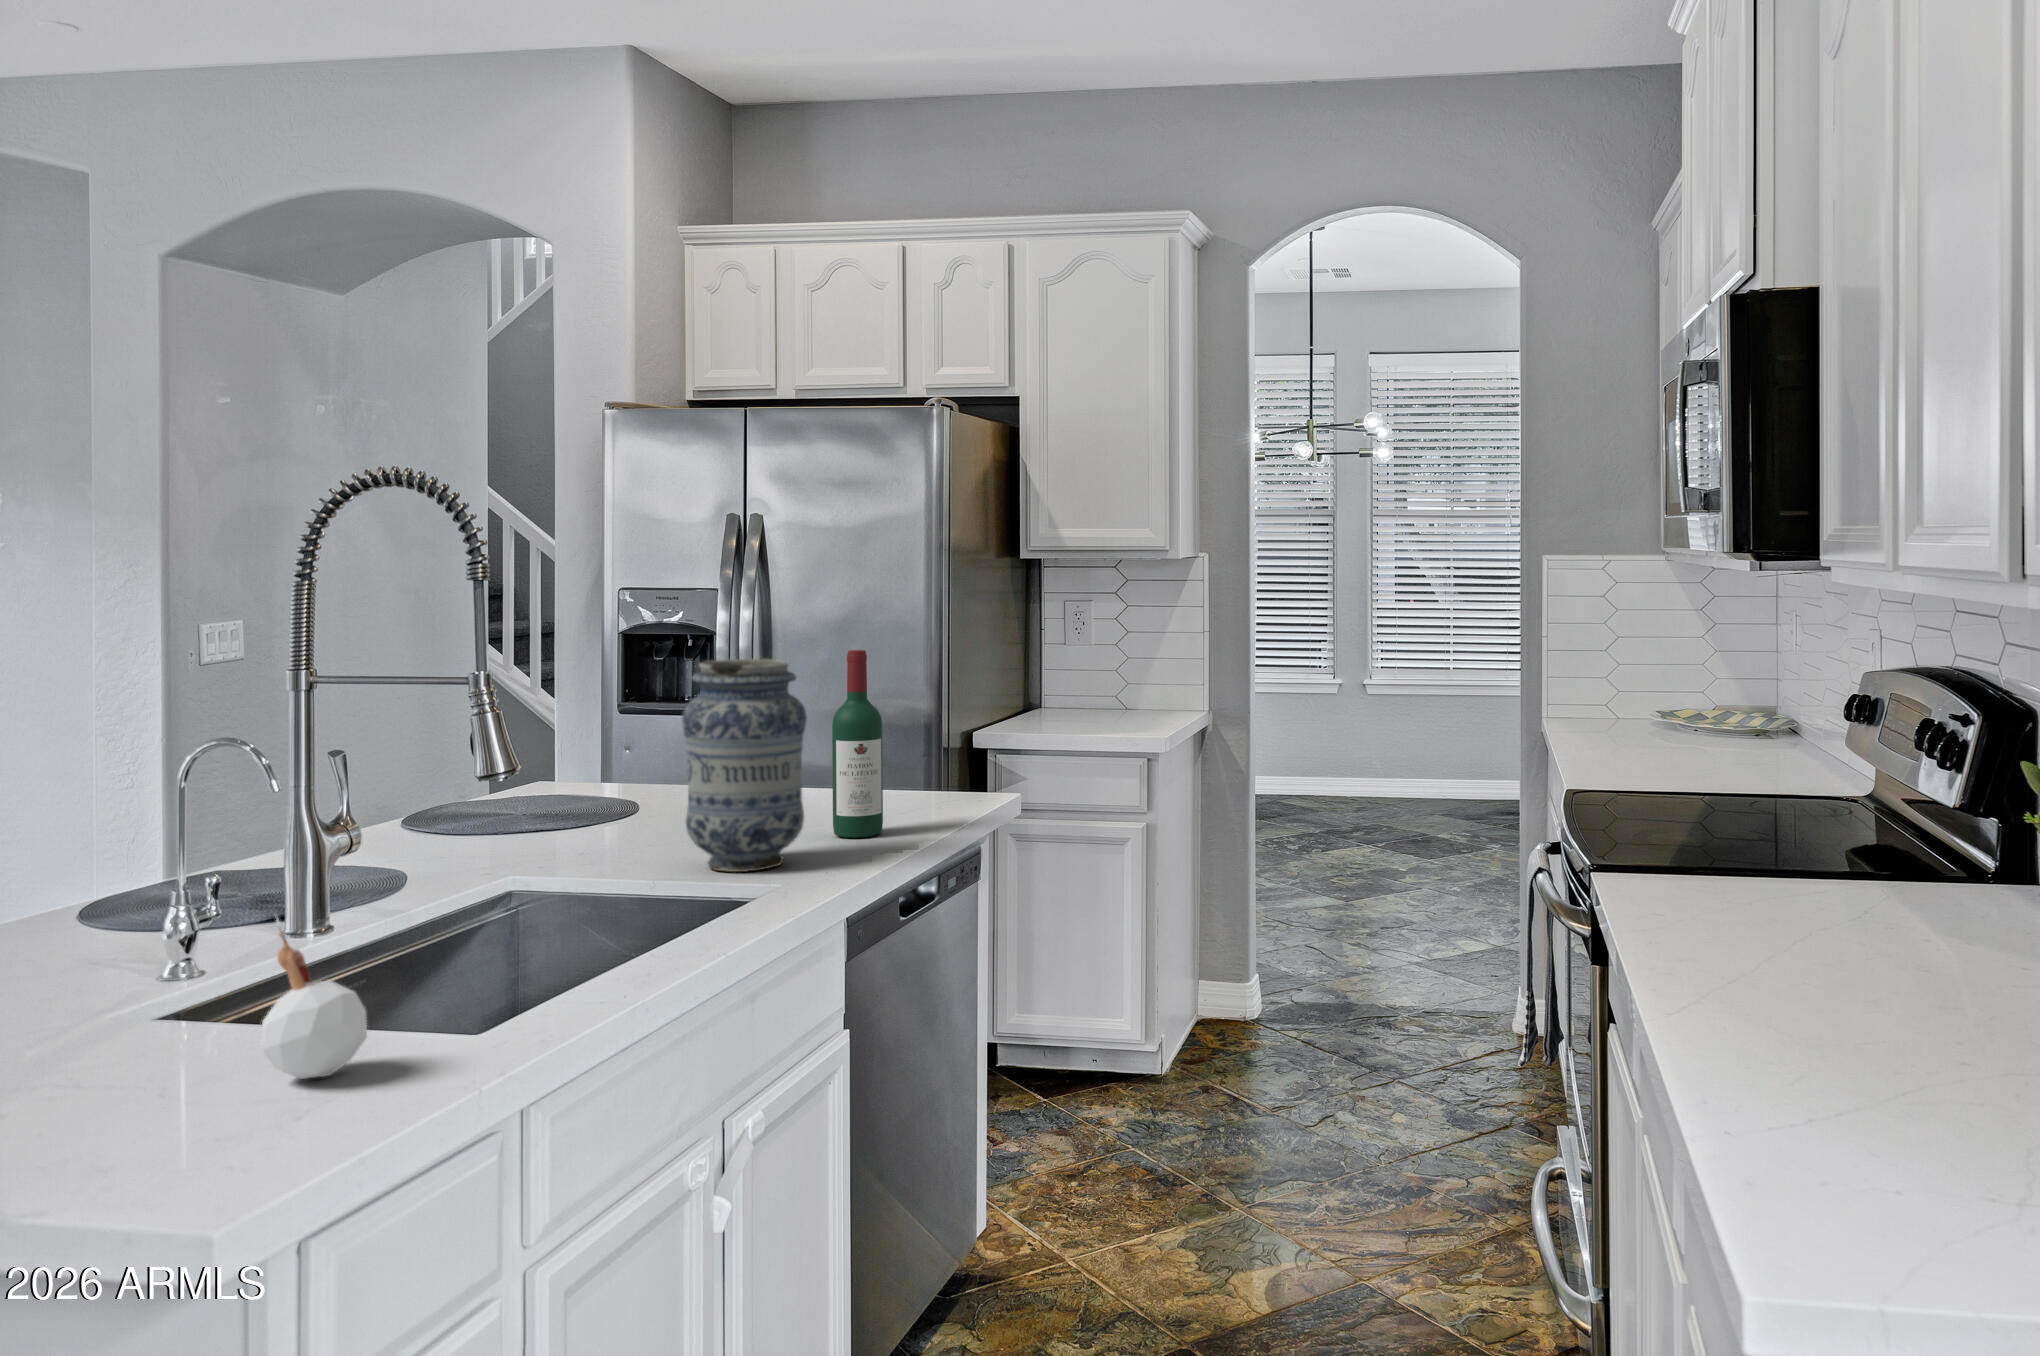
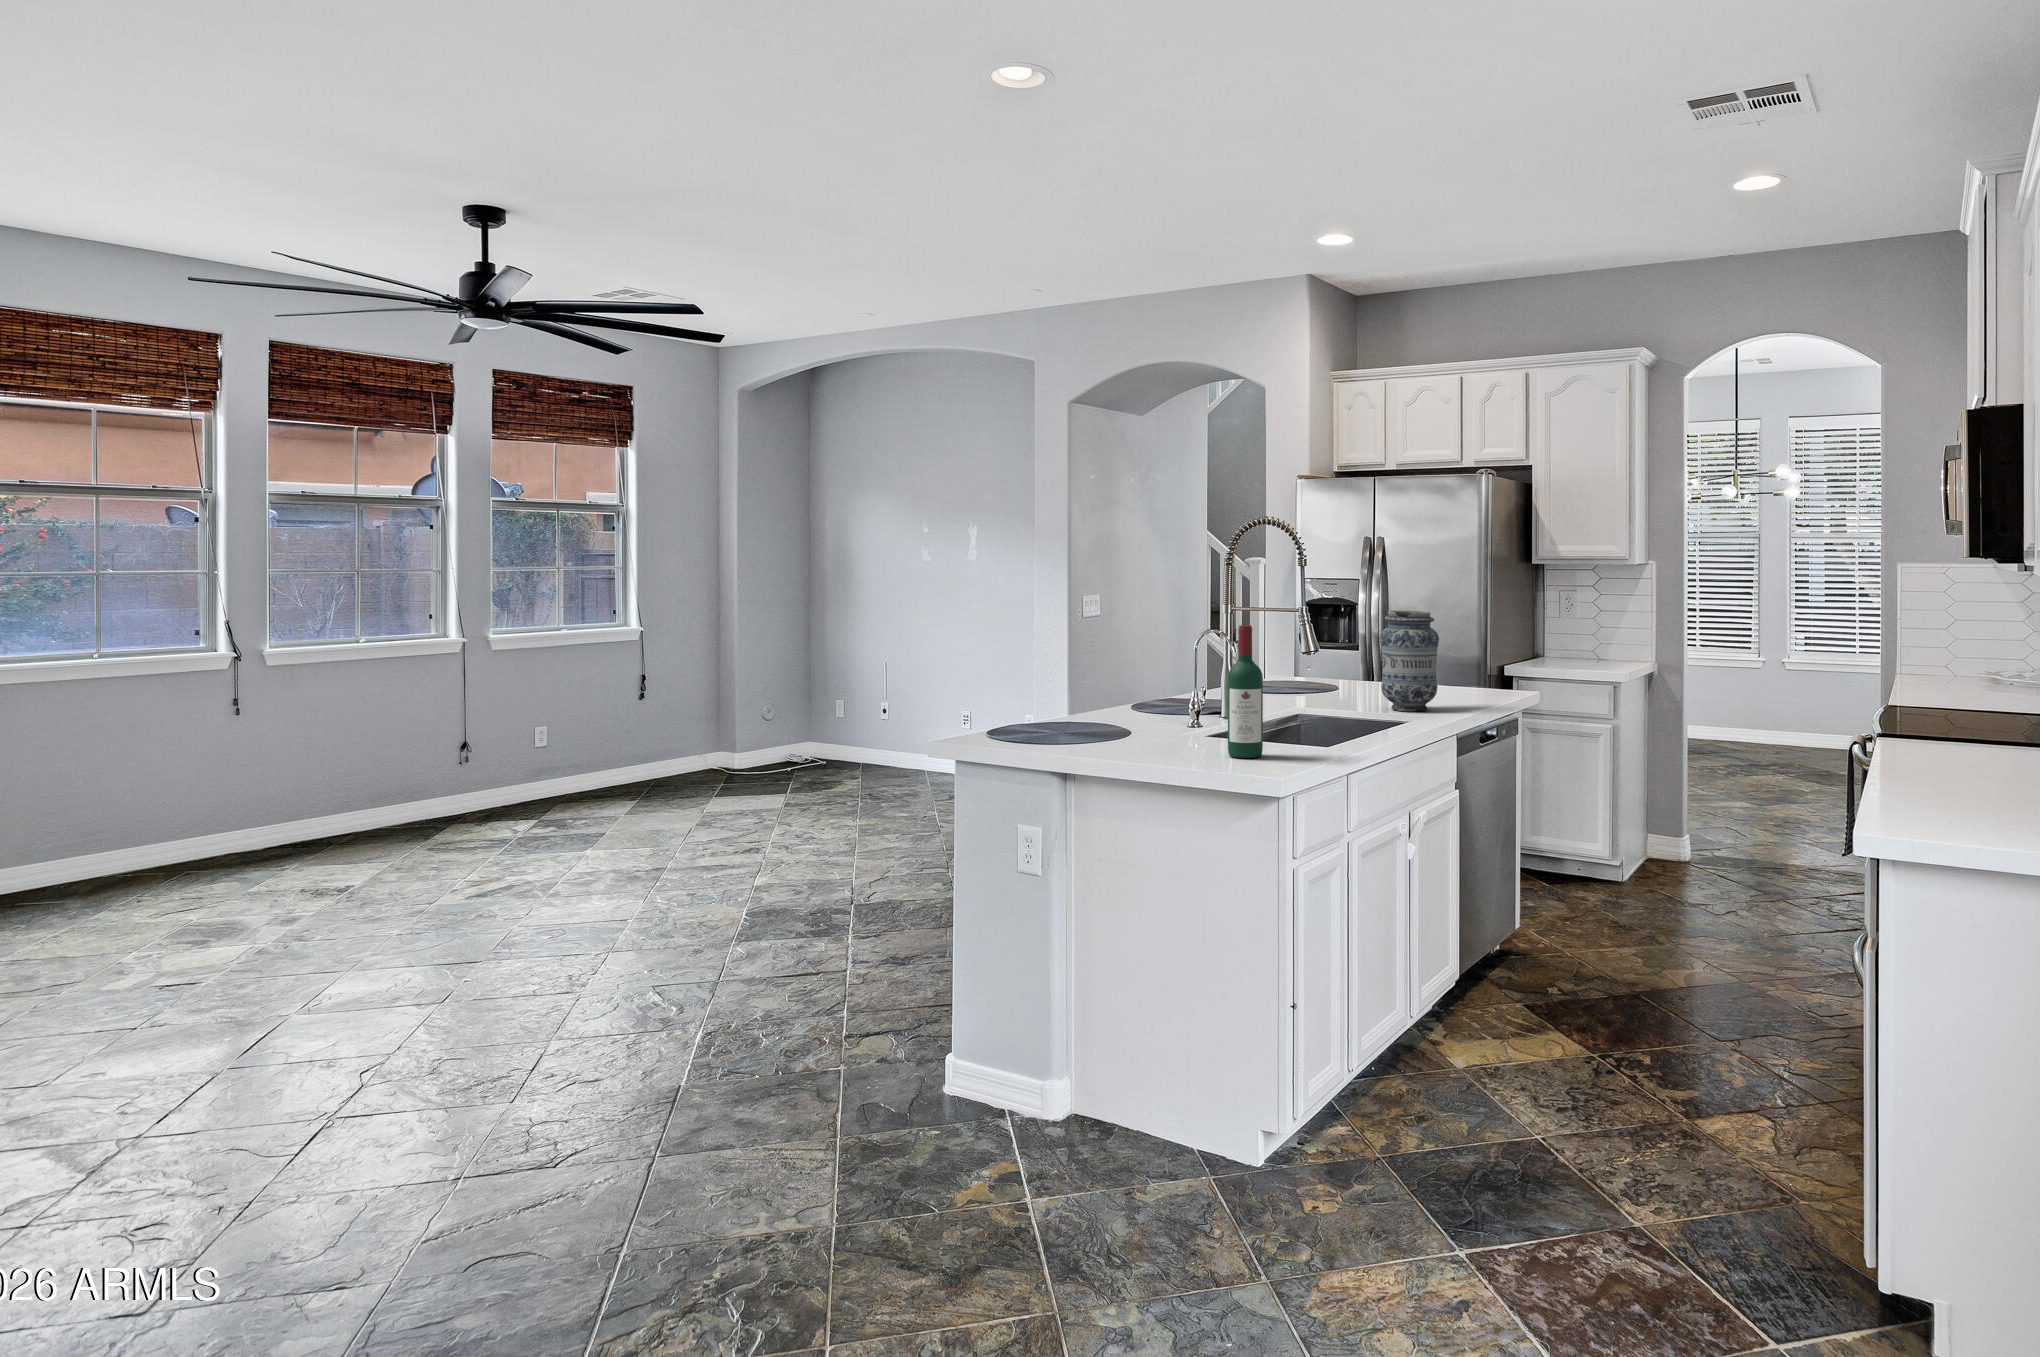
wine bottle: present [832,650,883,838] -> present [1228,625,1263,758]
candle: present [262,915,367,1079] -> none [1273,690,1307,750]

